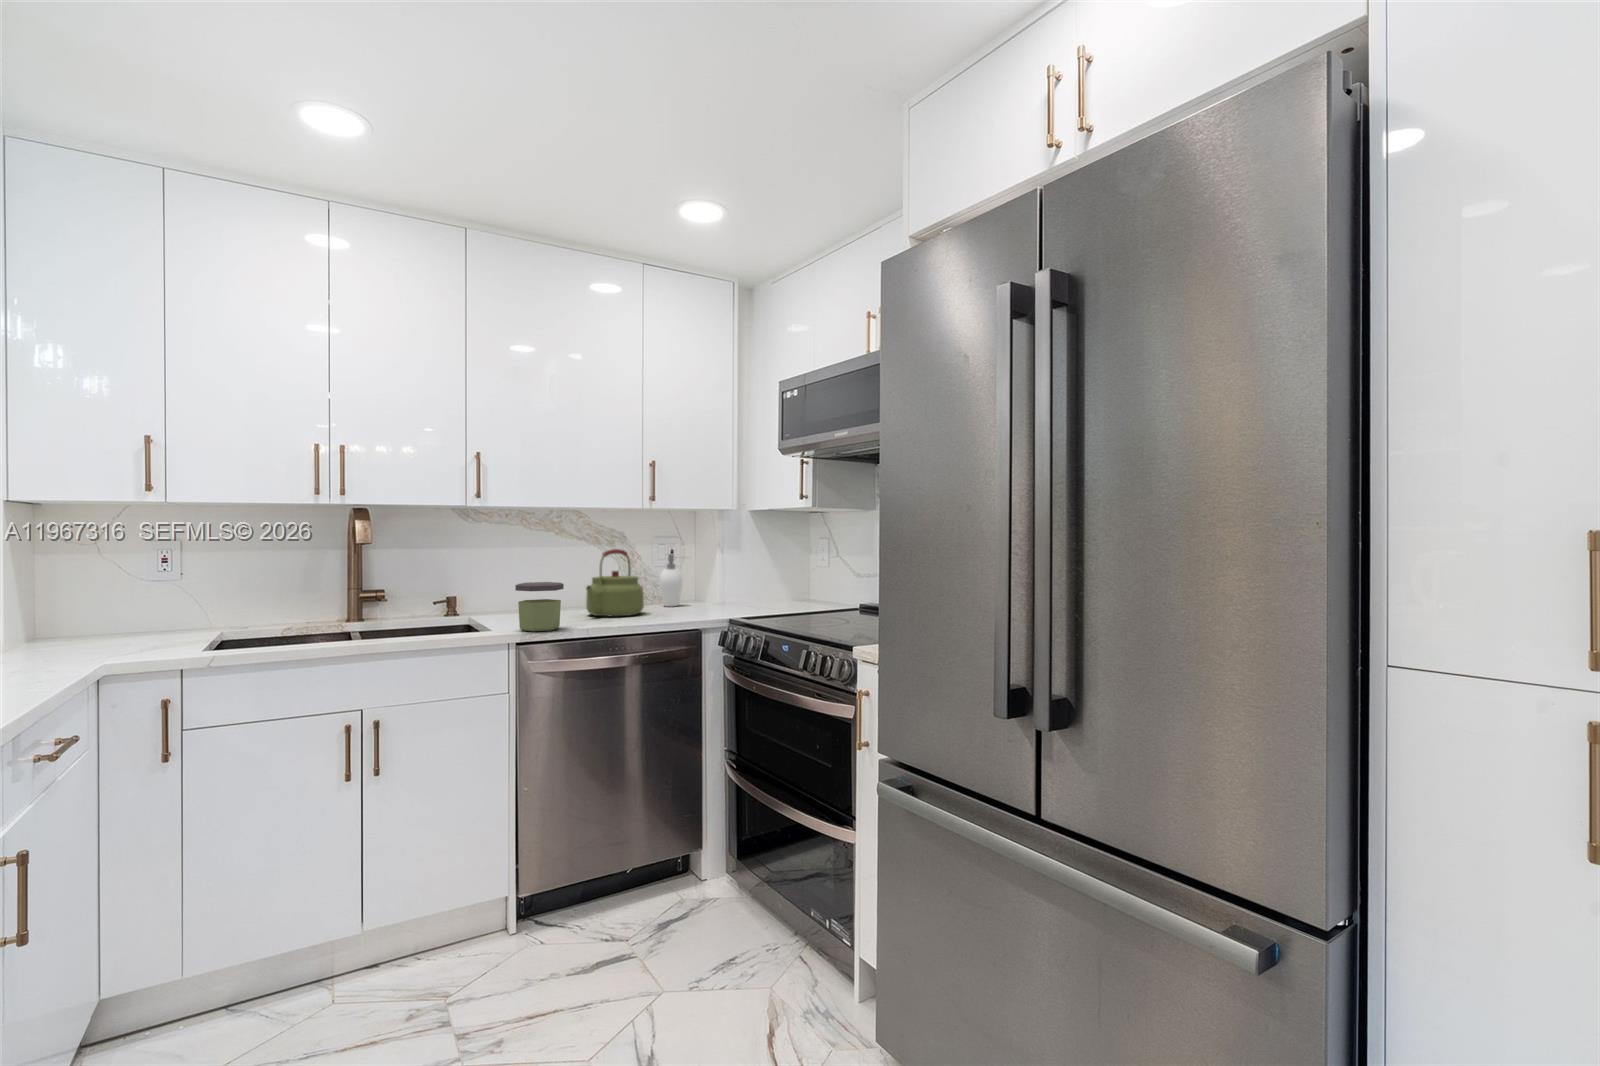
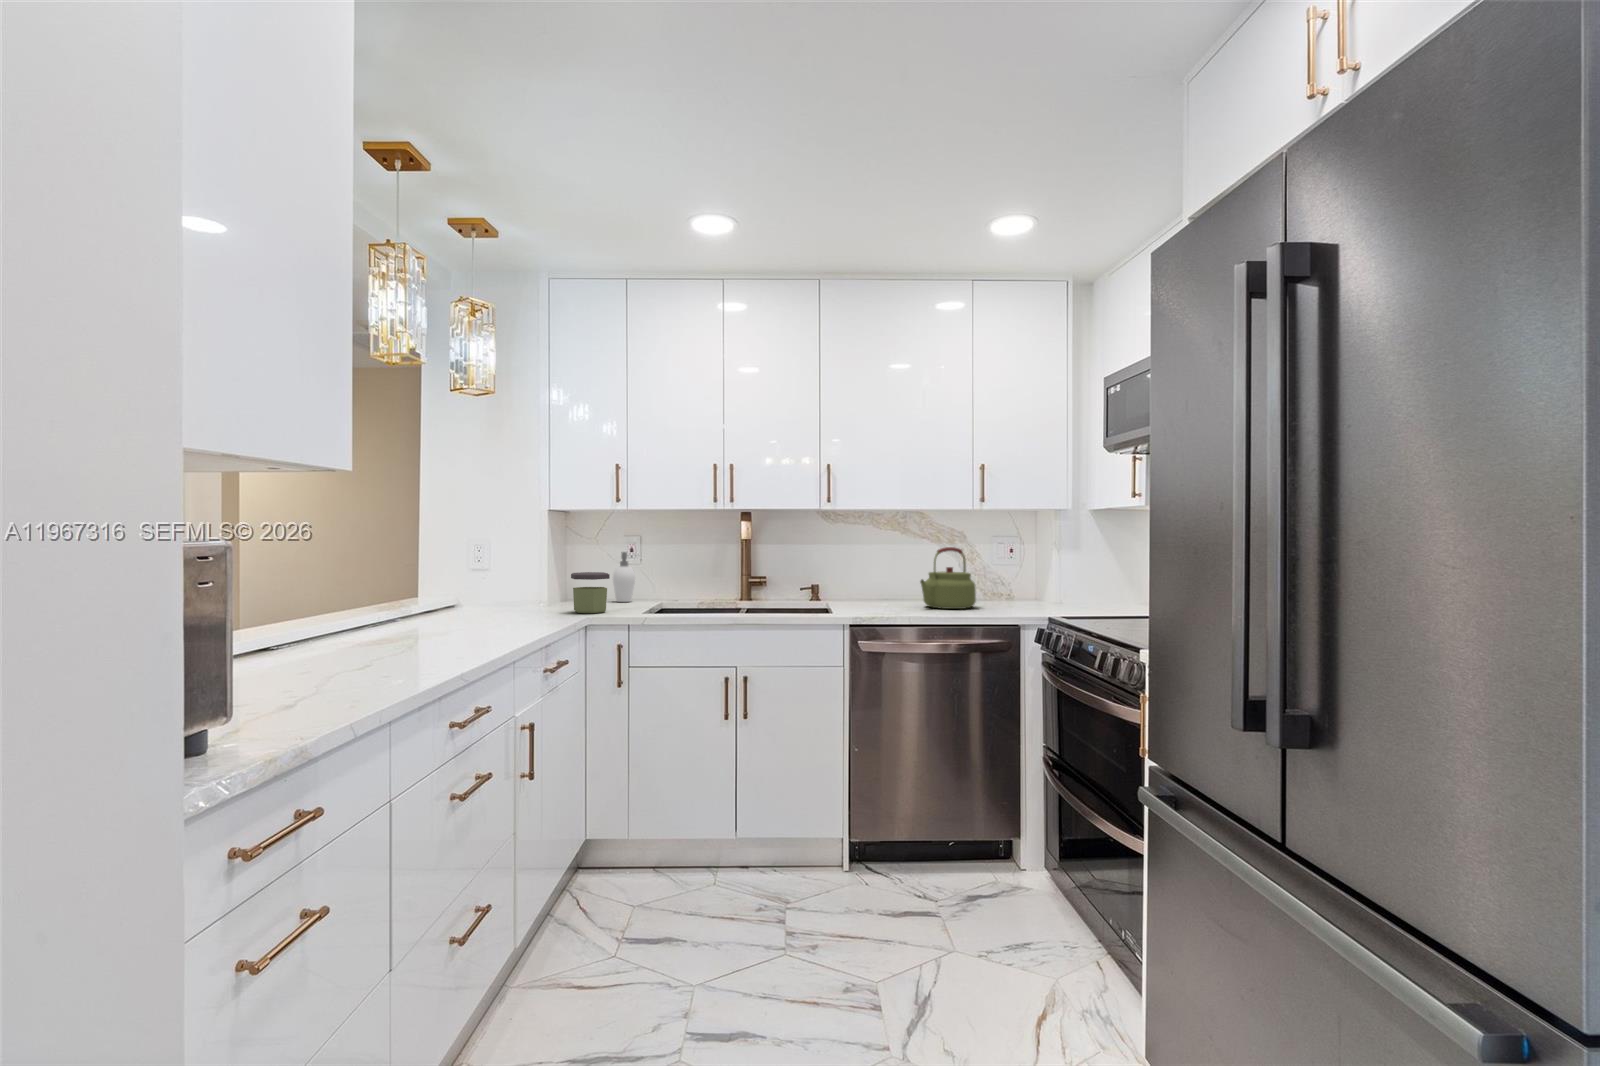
soap dispenser: present [659,554,682,606] -> present [613,552,635,602]
jar: present [515,582,564,631] -> present [571,572,610,613]

